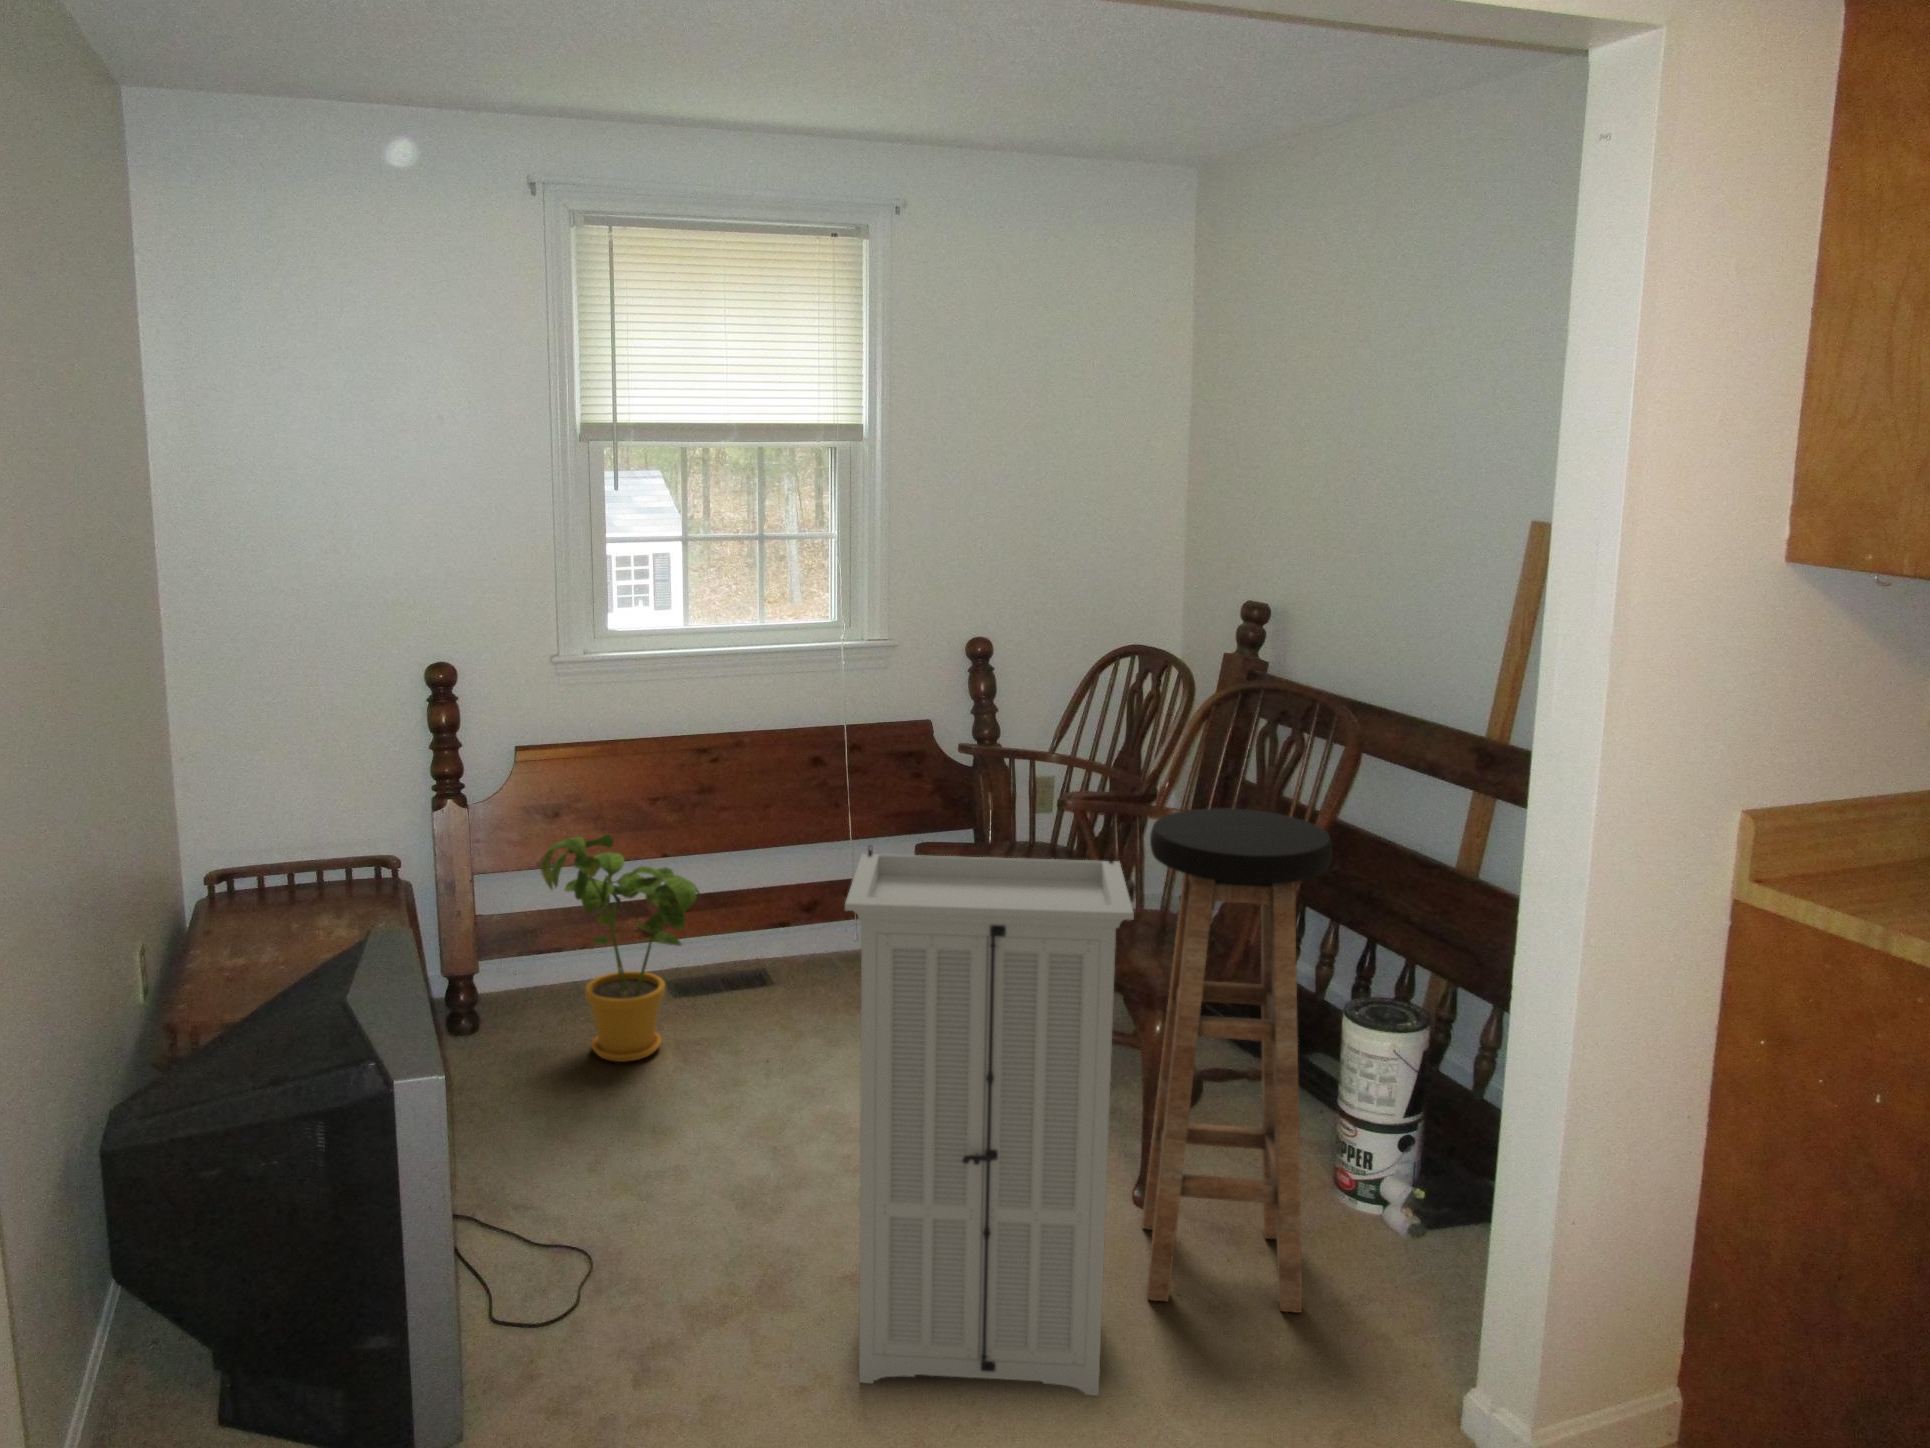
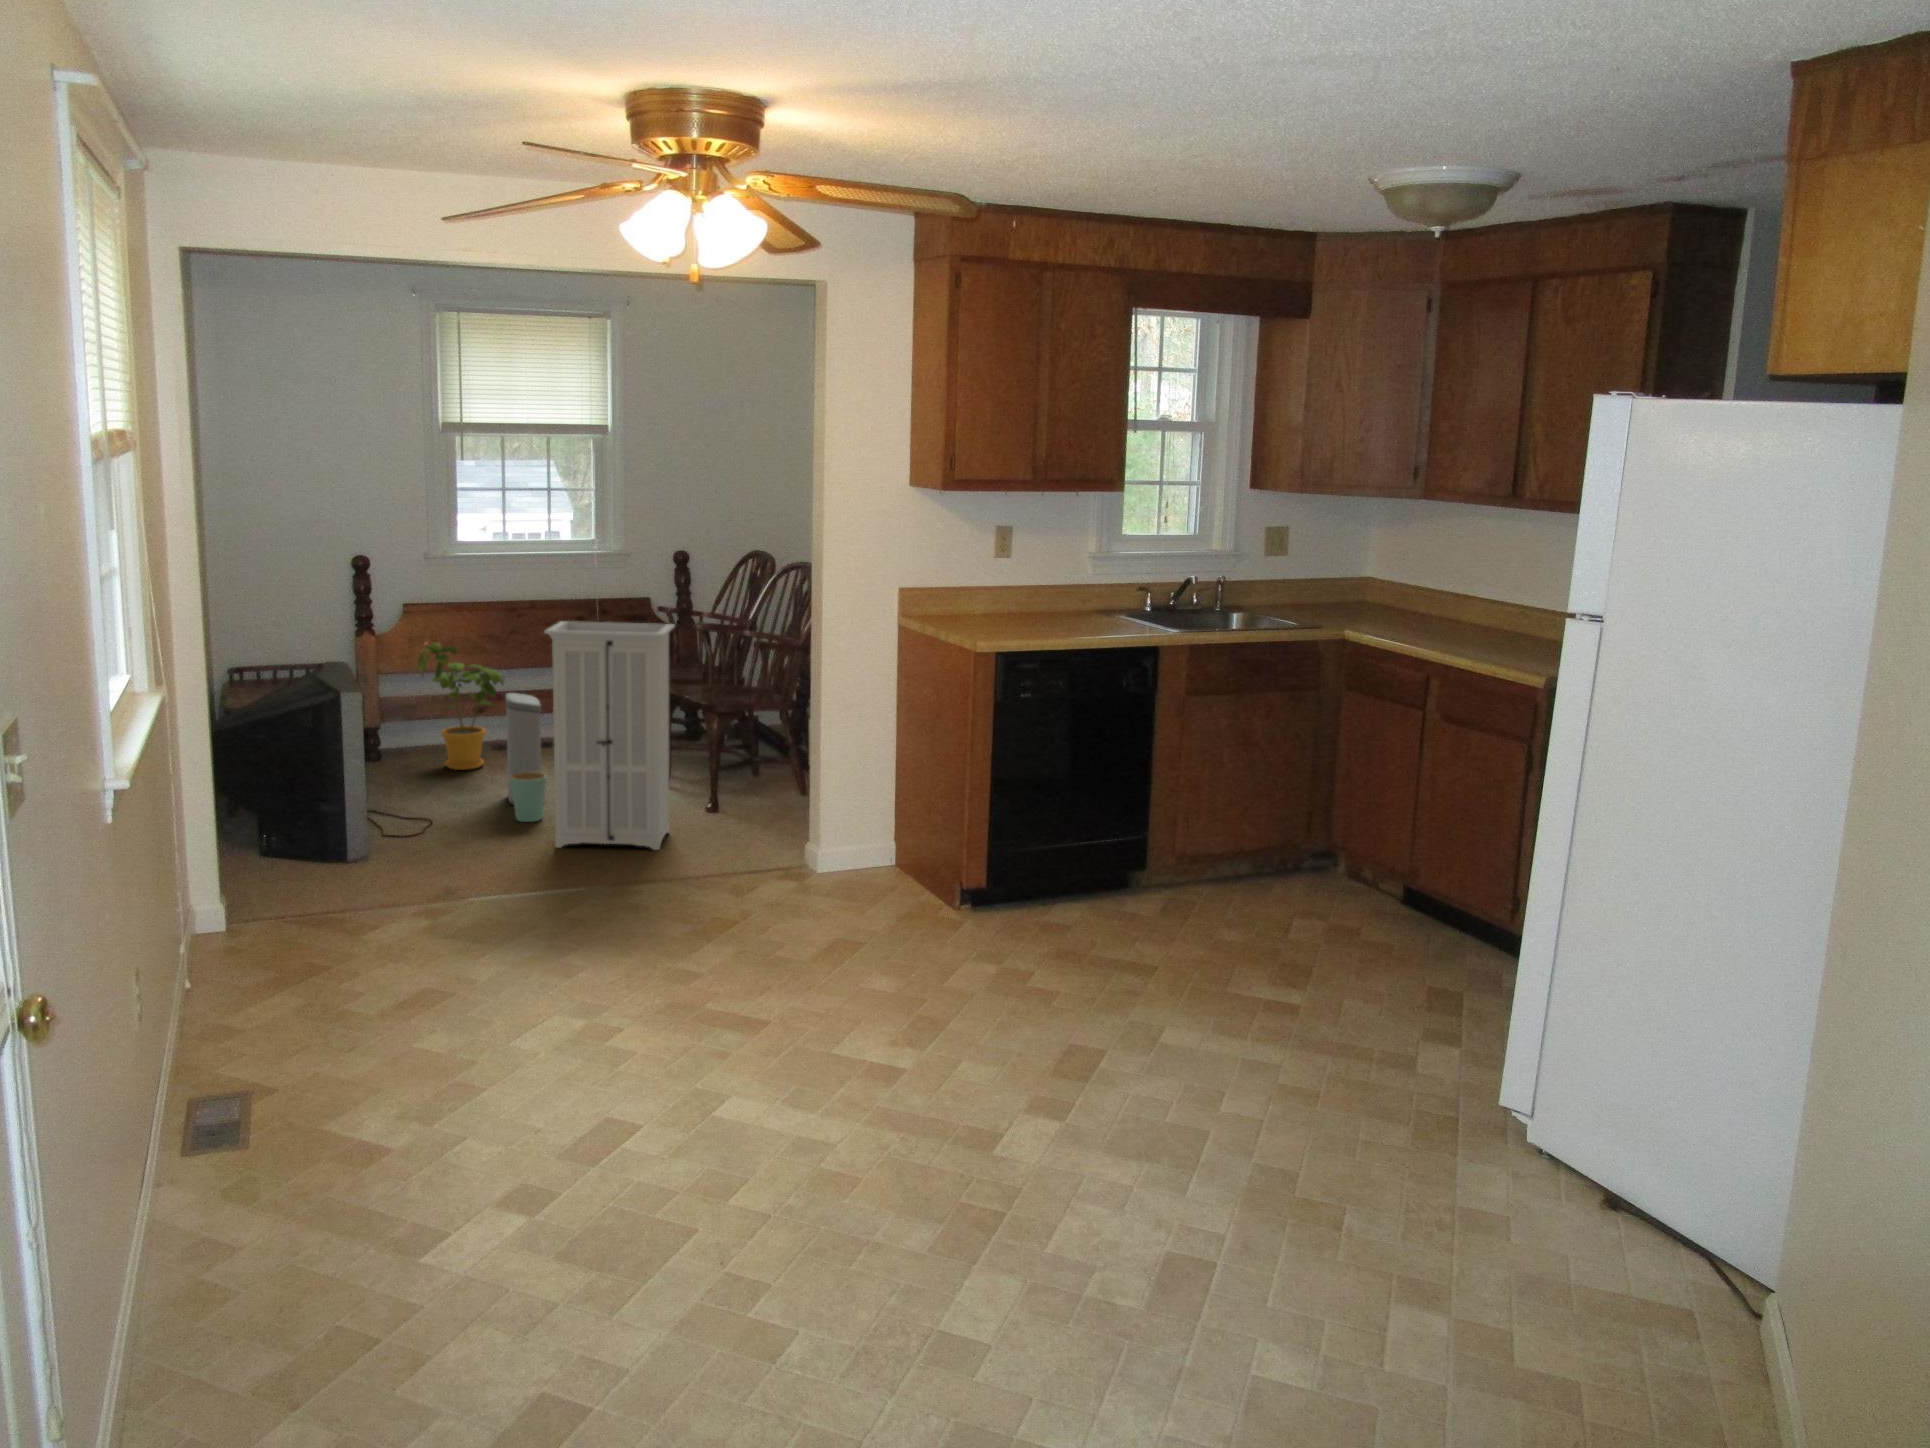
bar stool: present [1142,808,1332,1313] -> none [697,611,779,834]
trash can: none [716,955,814,1261] -> present [505,693,547,822]

